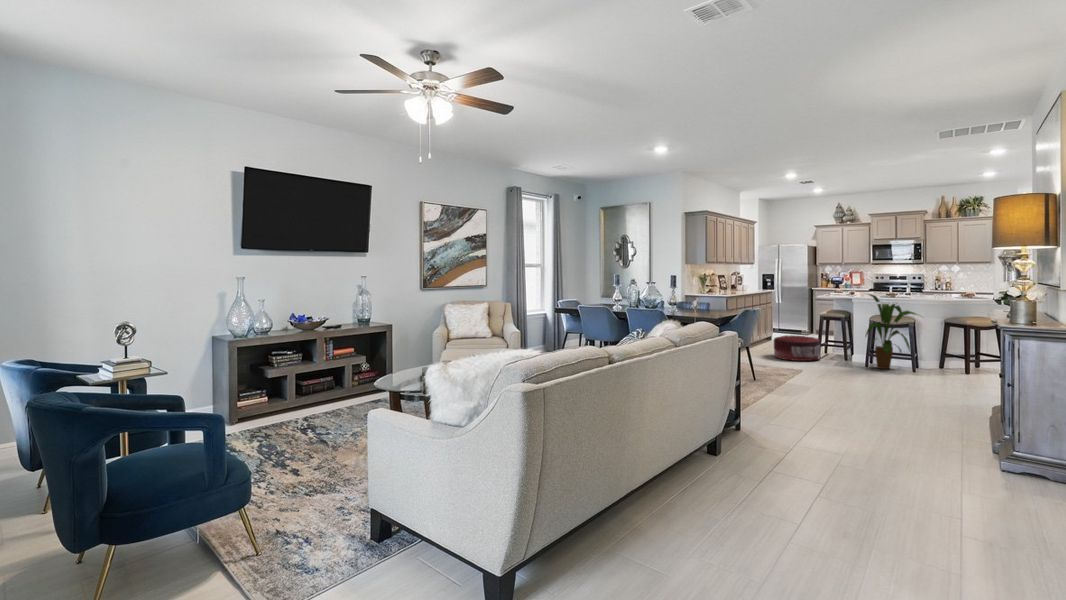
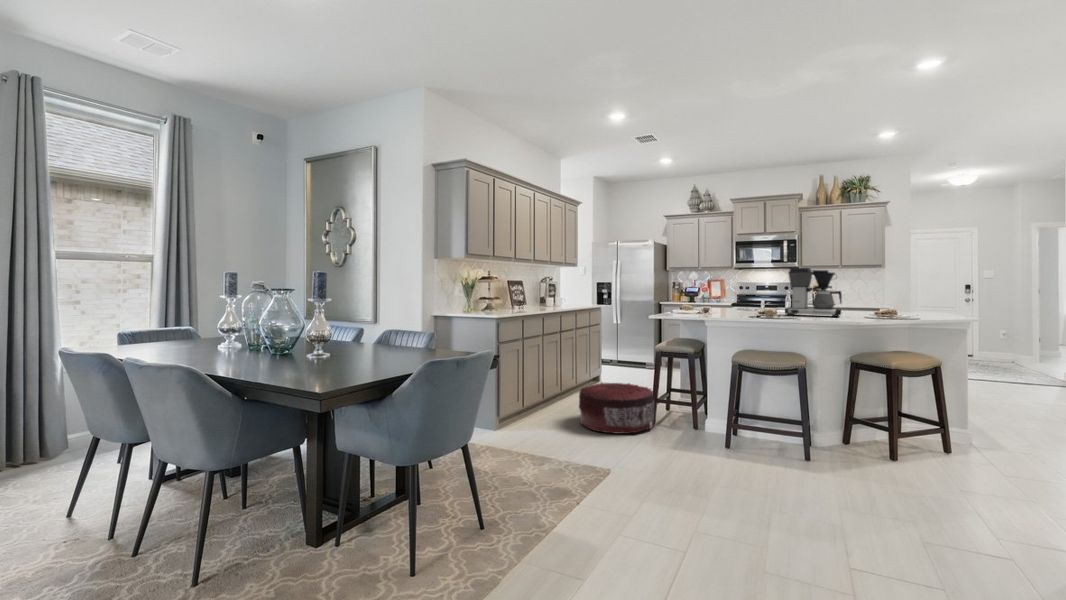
coffee maker: none [906,267,945,297] -> present [785,268,842,317]
house plant: present [866,294,917,369] -> none [720,311,822,454]

